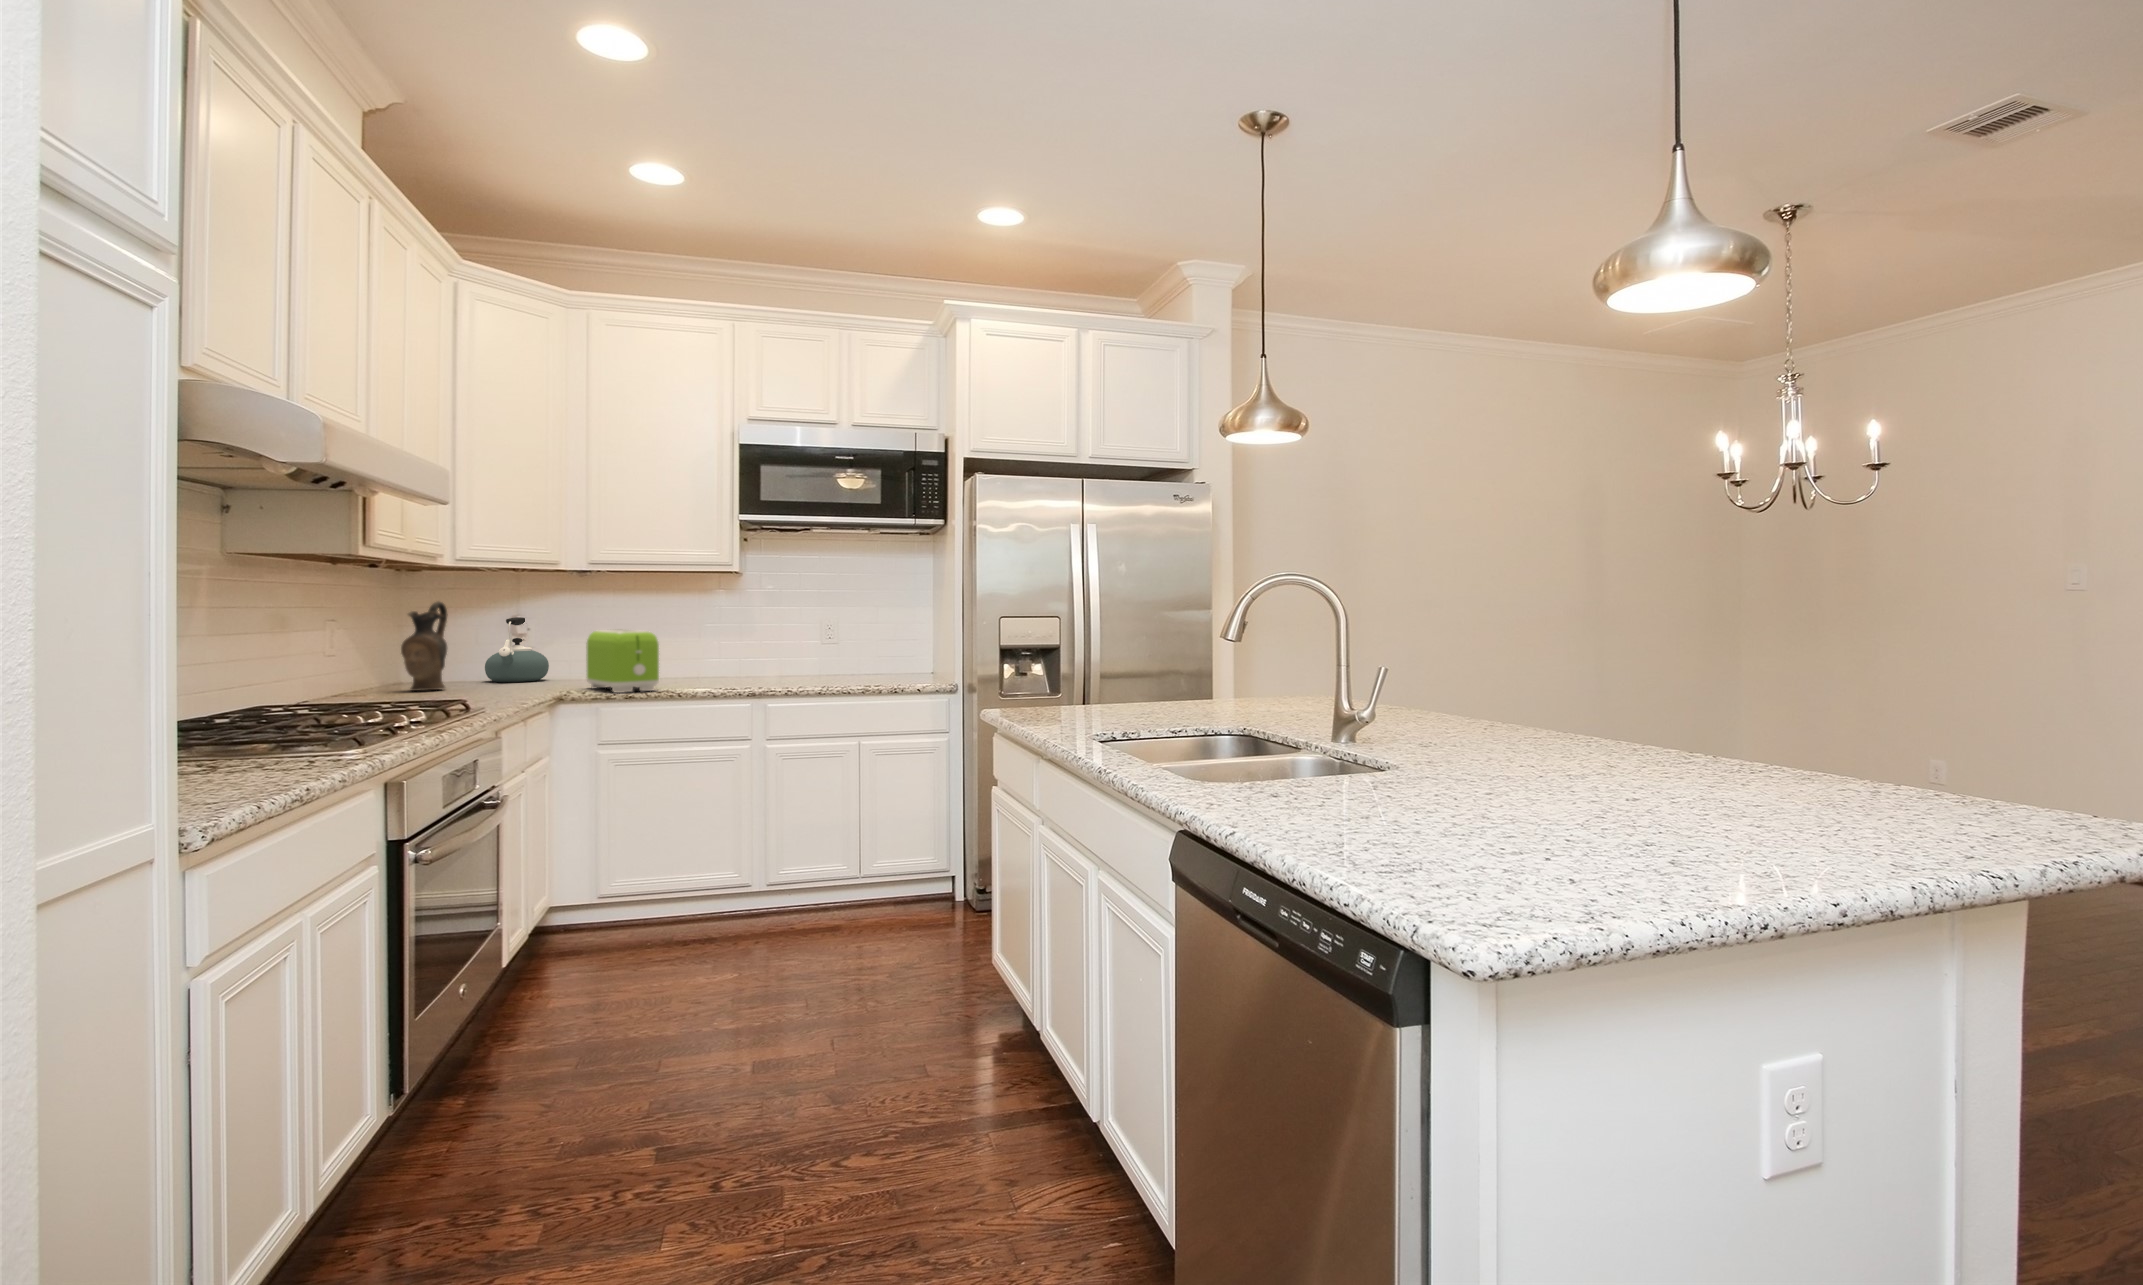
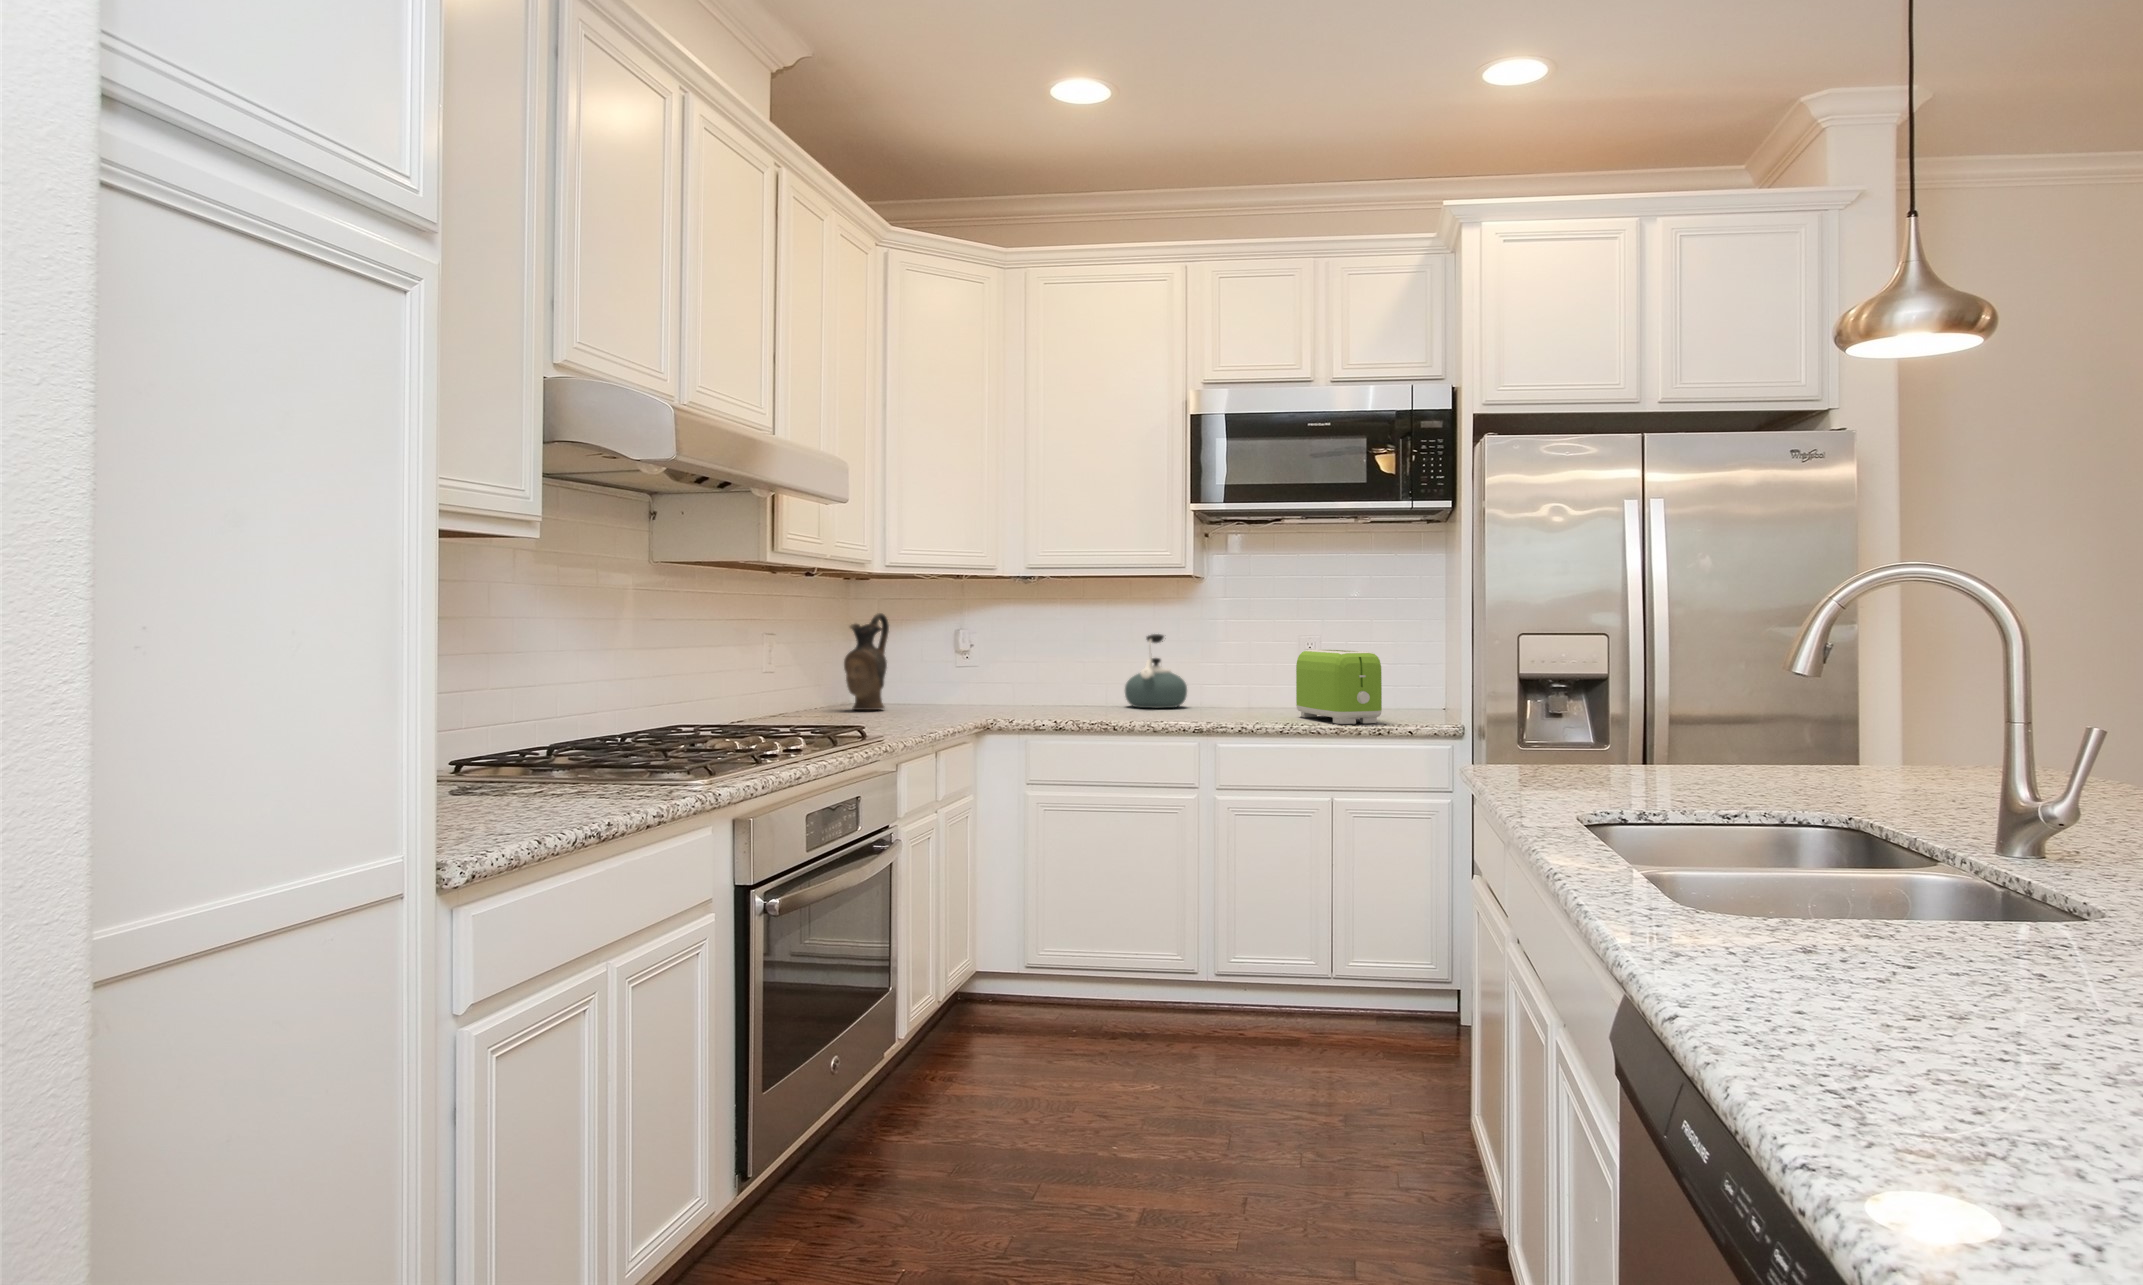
kettle: present [485,617,549,682] -> present [1125,634,1187,708]
toaster: present [586,630,659,693] -> present [1296,650,1382,724]

